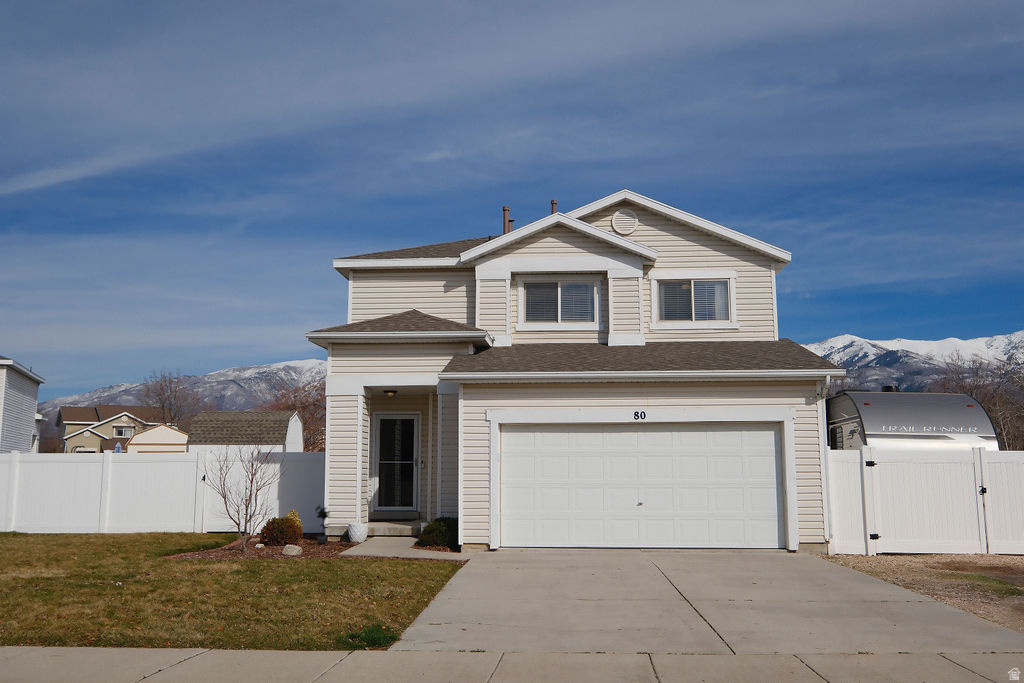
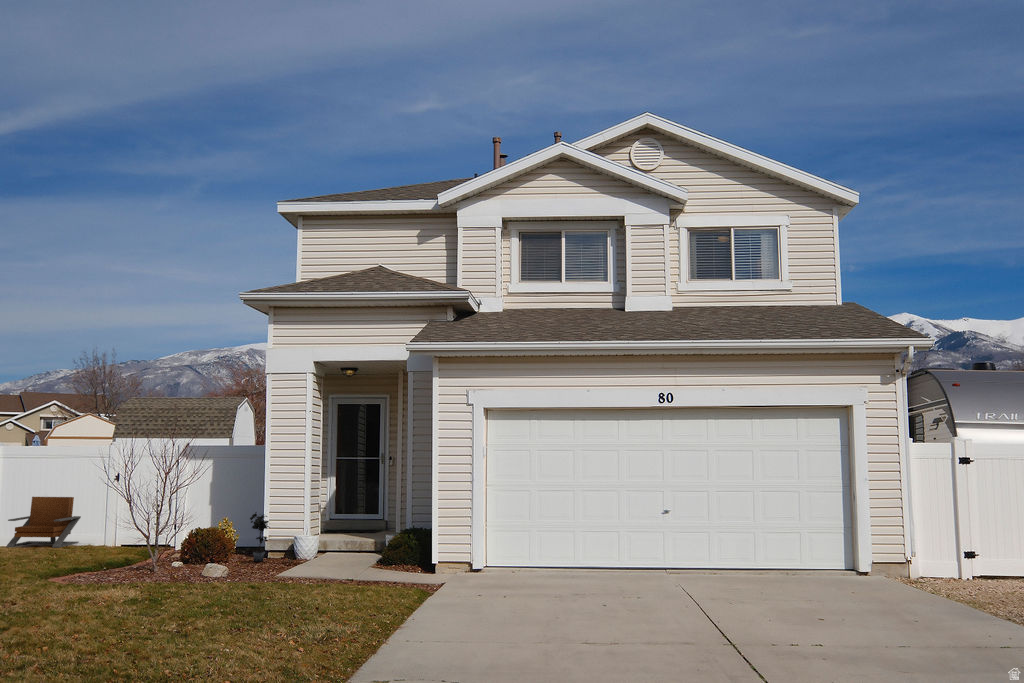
lounge chair: none [119,493,176,533] -> present [6,497,81,548]

